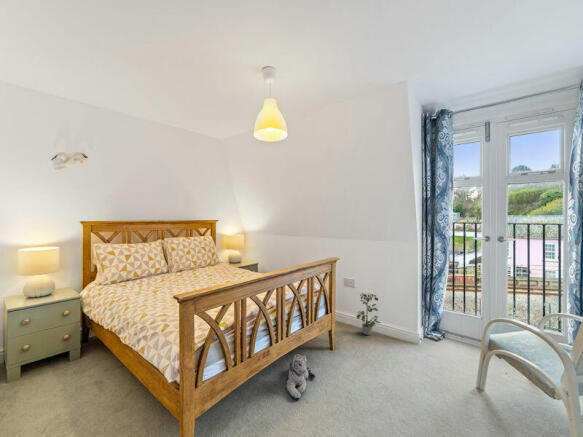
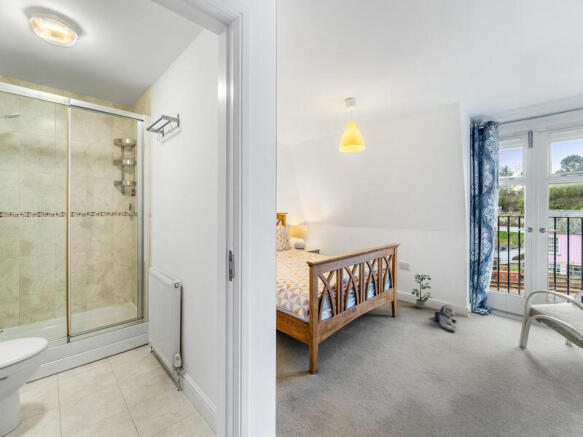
plush toy: present [286,354,315,399] -> present [434,305,457,331]

